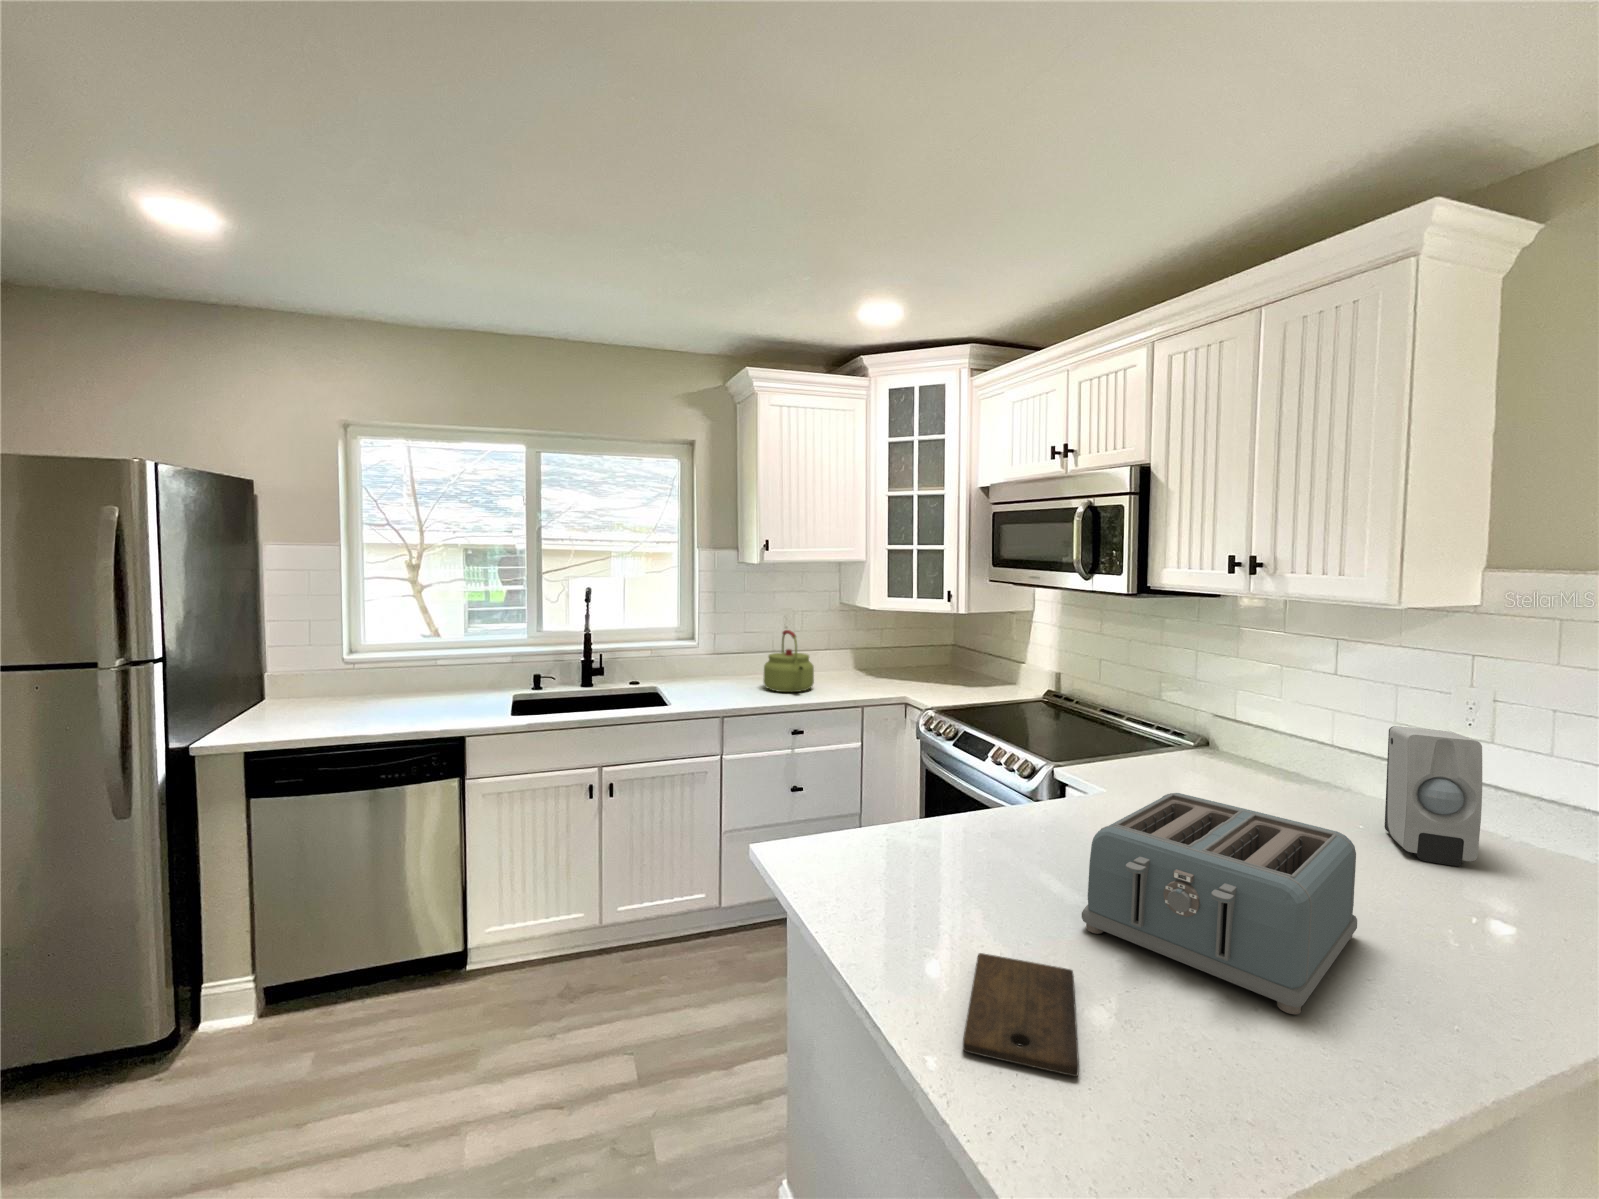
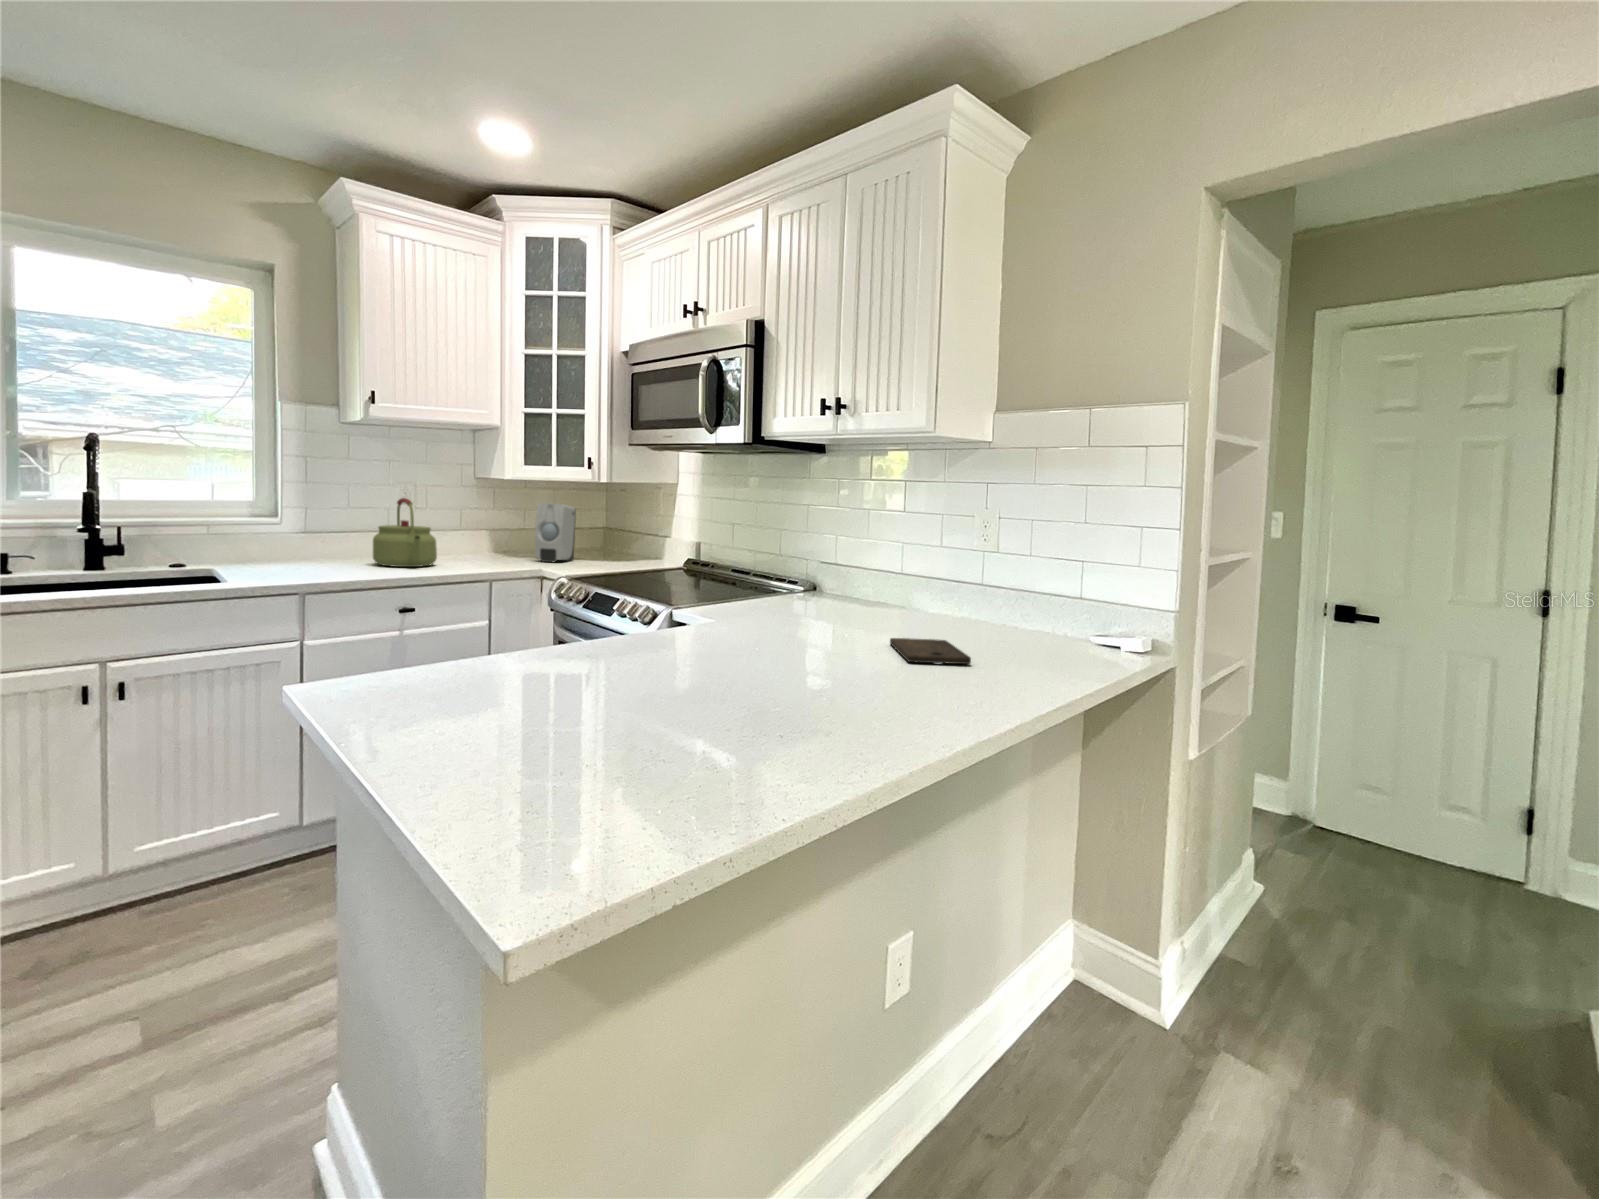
soap dispenser: present [1384,726,1482,866] -> present [535,503,576,562]
toaster: present [1082,793,1357,1014] -> none [641,573,872,708]
cutting board: present [963,953,1079,1077] -> present [890,638,971,664]

